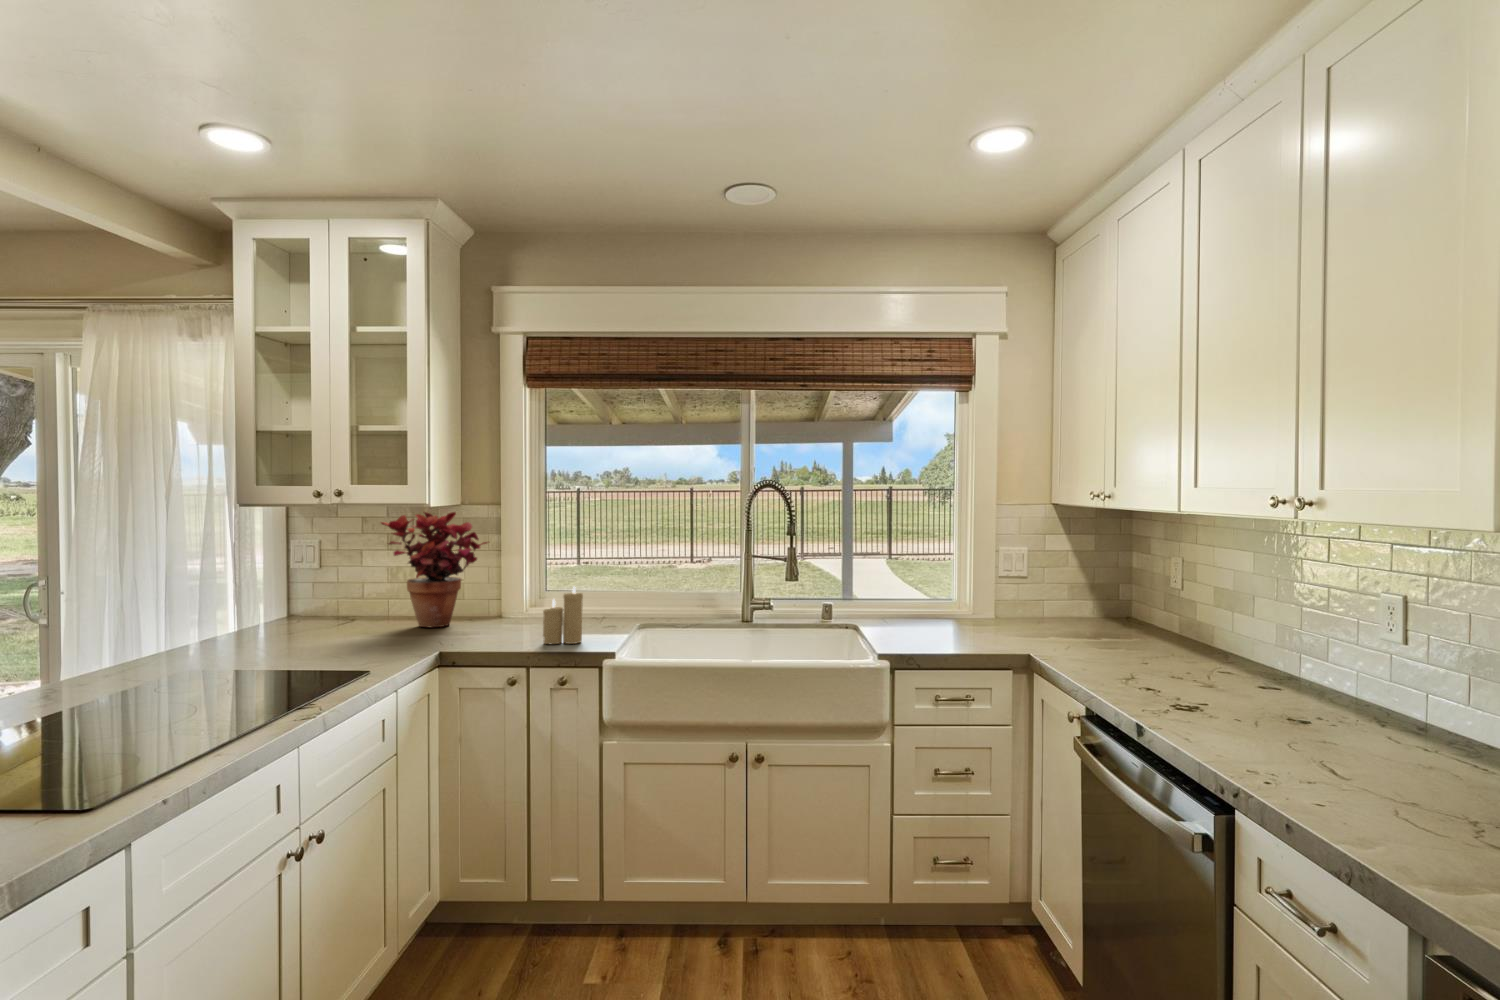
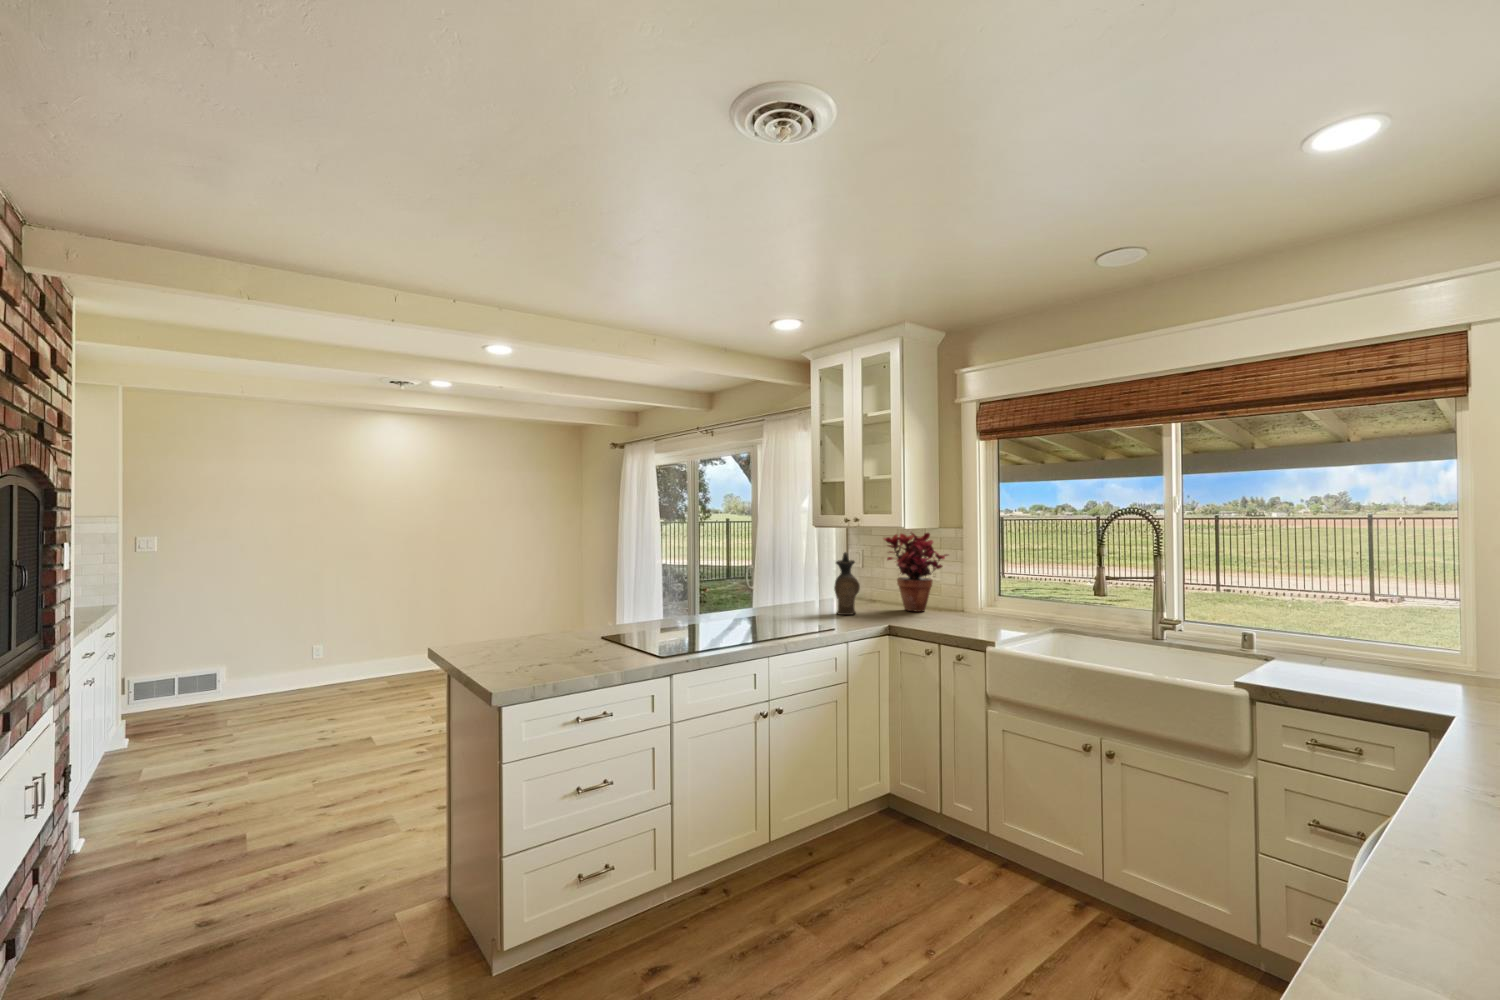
ceramic pitcher: none [320,547,368,651] -> present [834,552,860,615]
candle: present [543,587,583,644] -> none [960,589,989,633]

